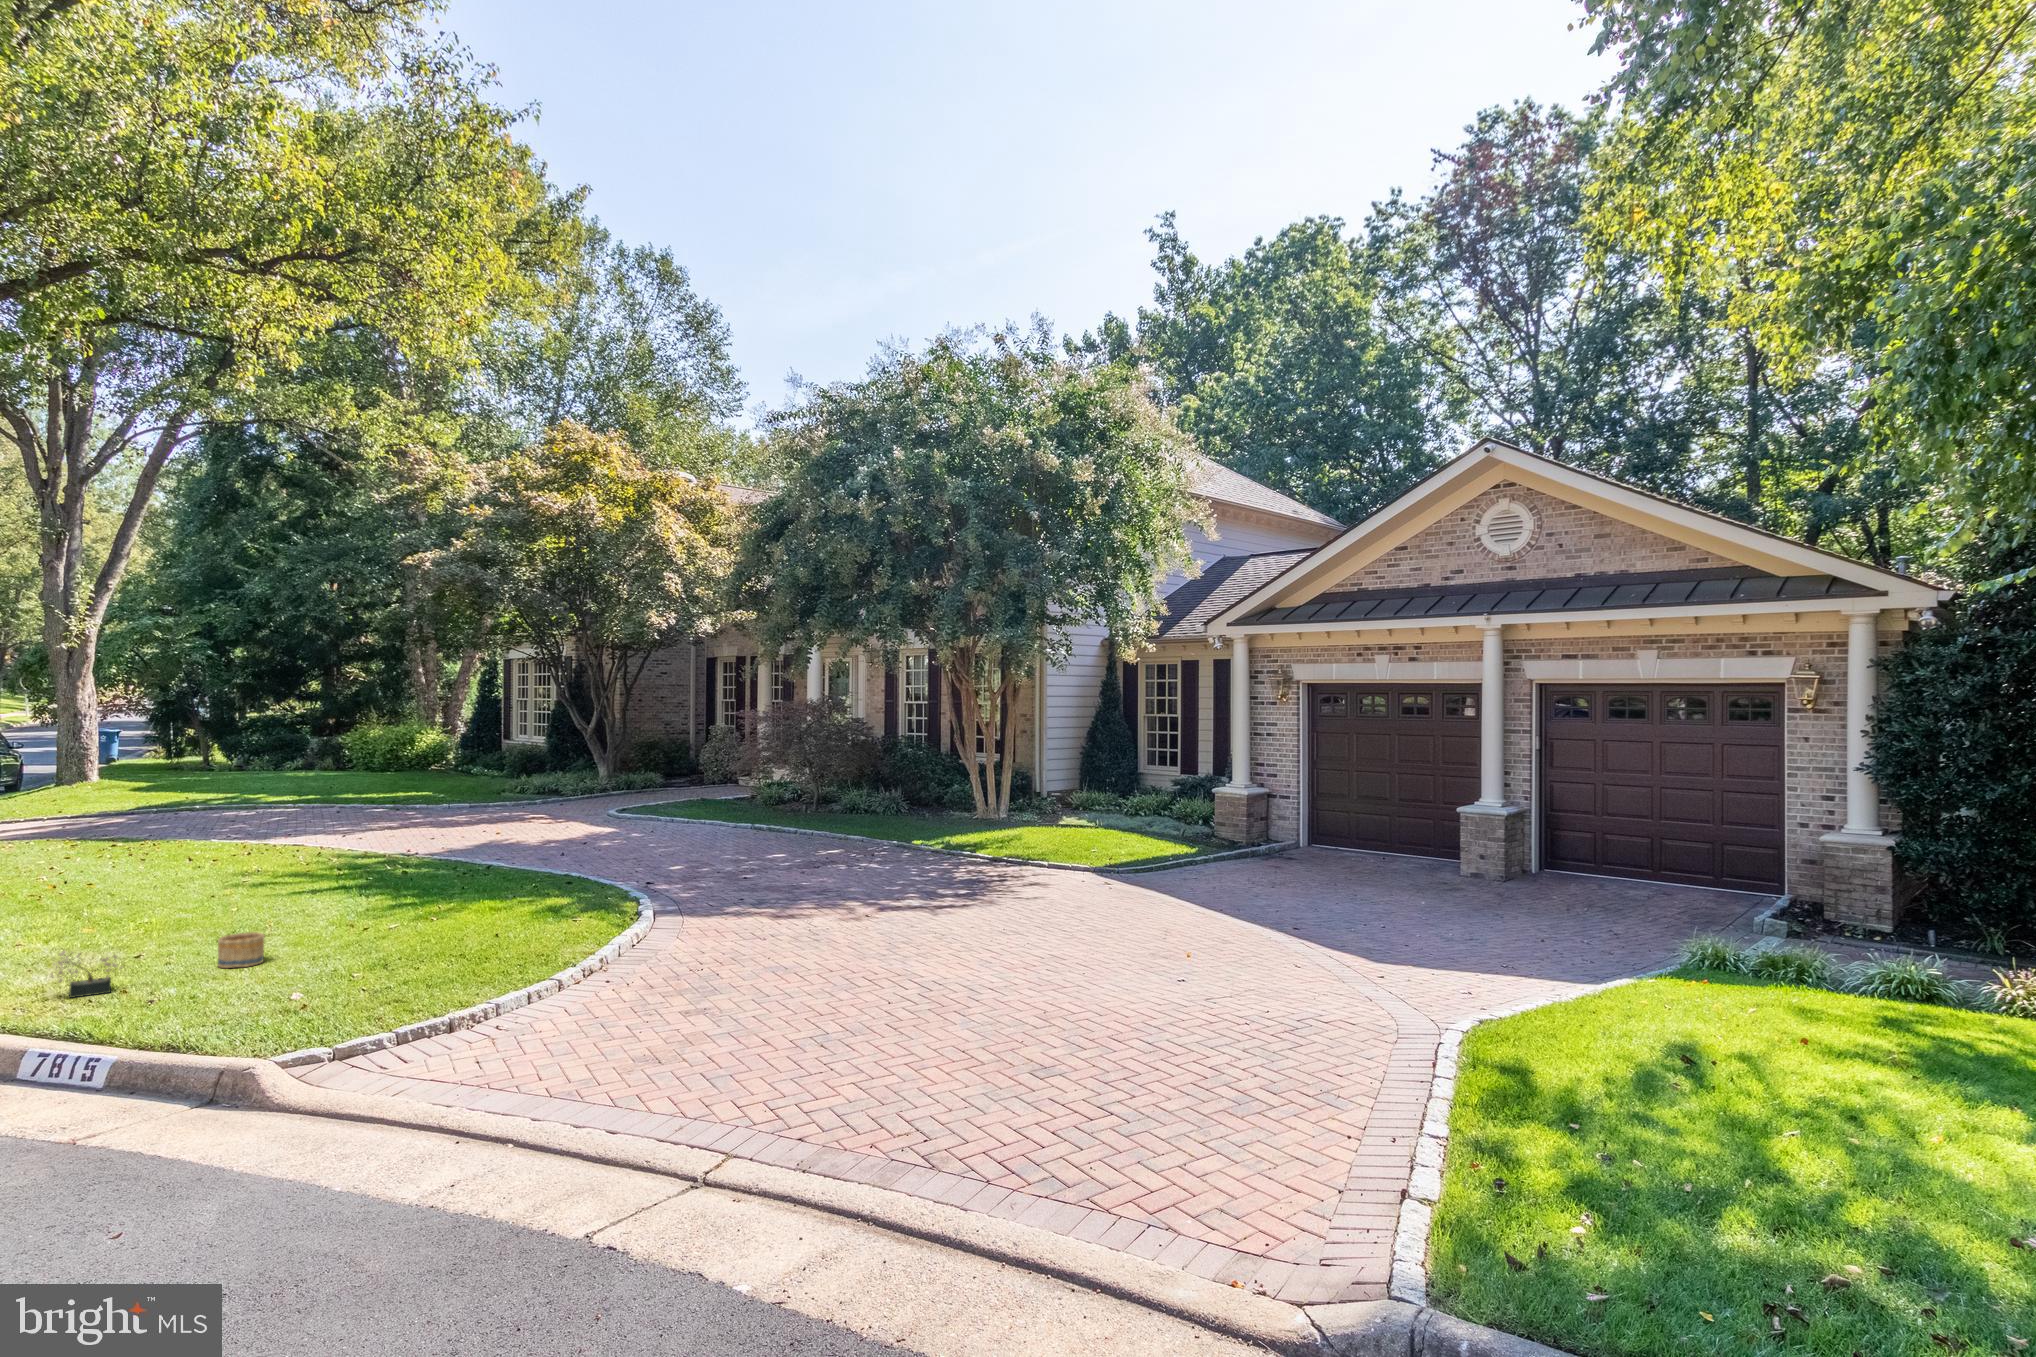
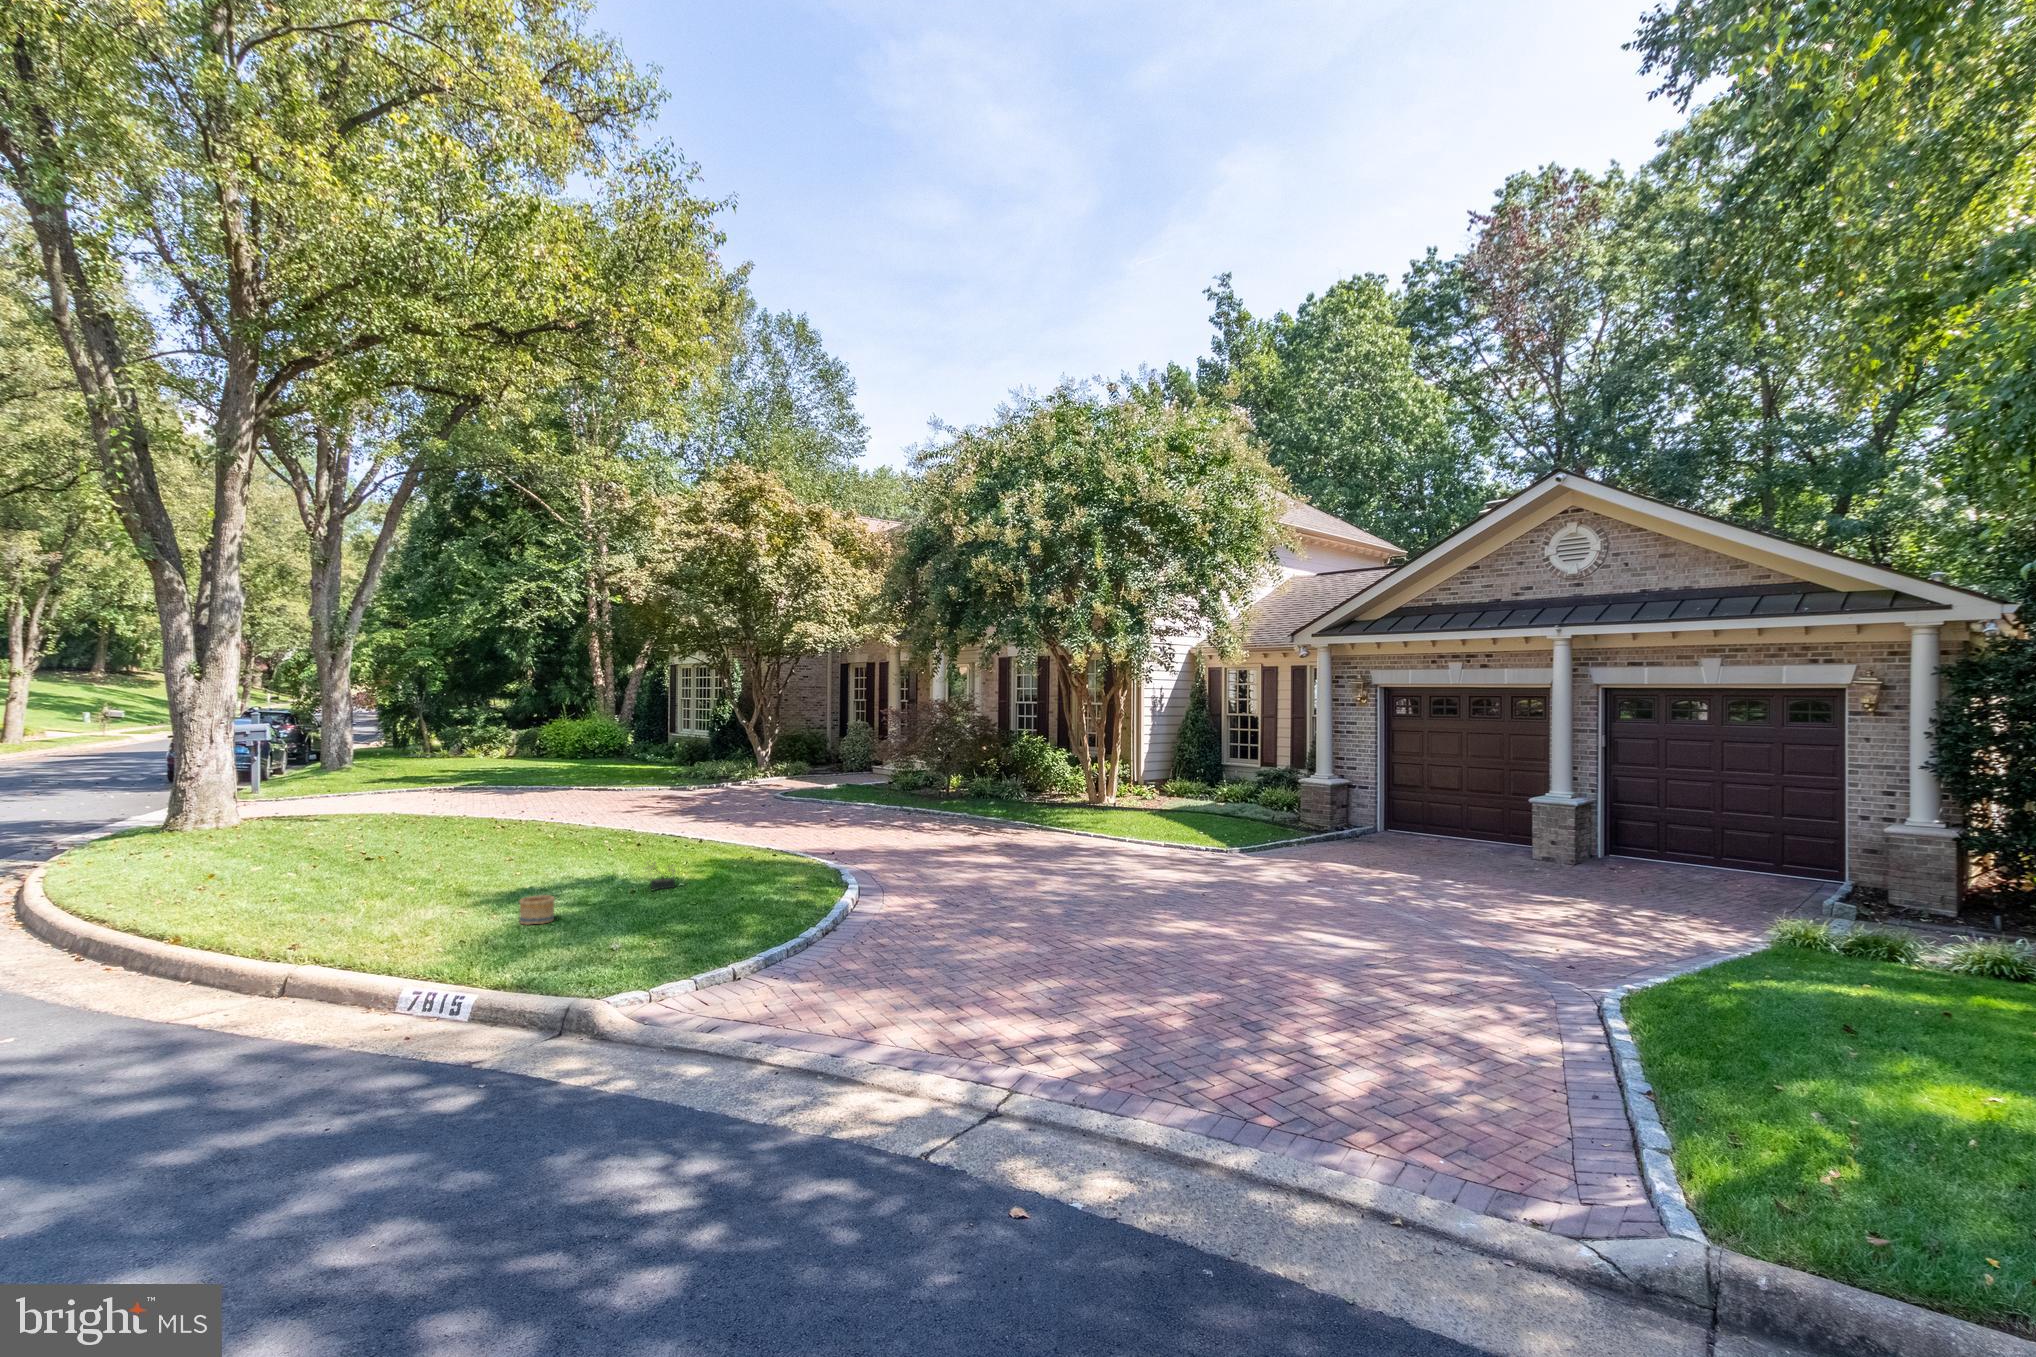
decorative plant: present [52,951,117,998] -> present [645,862,675,890]

